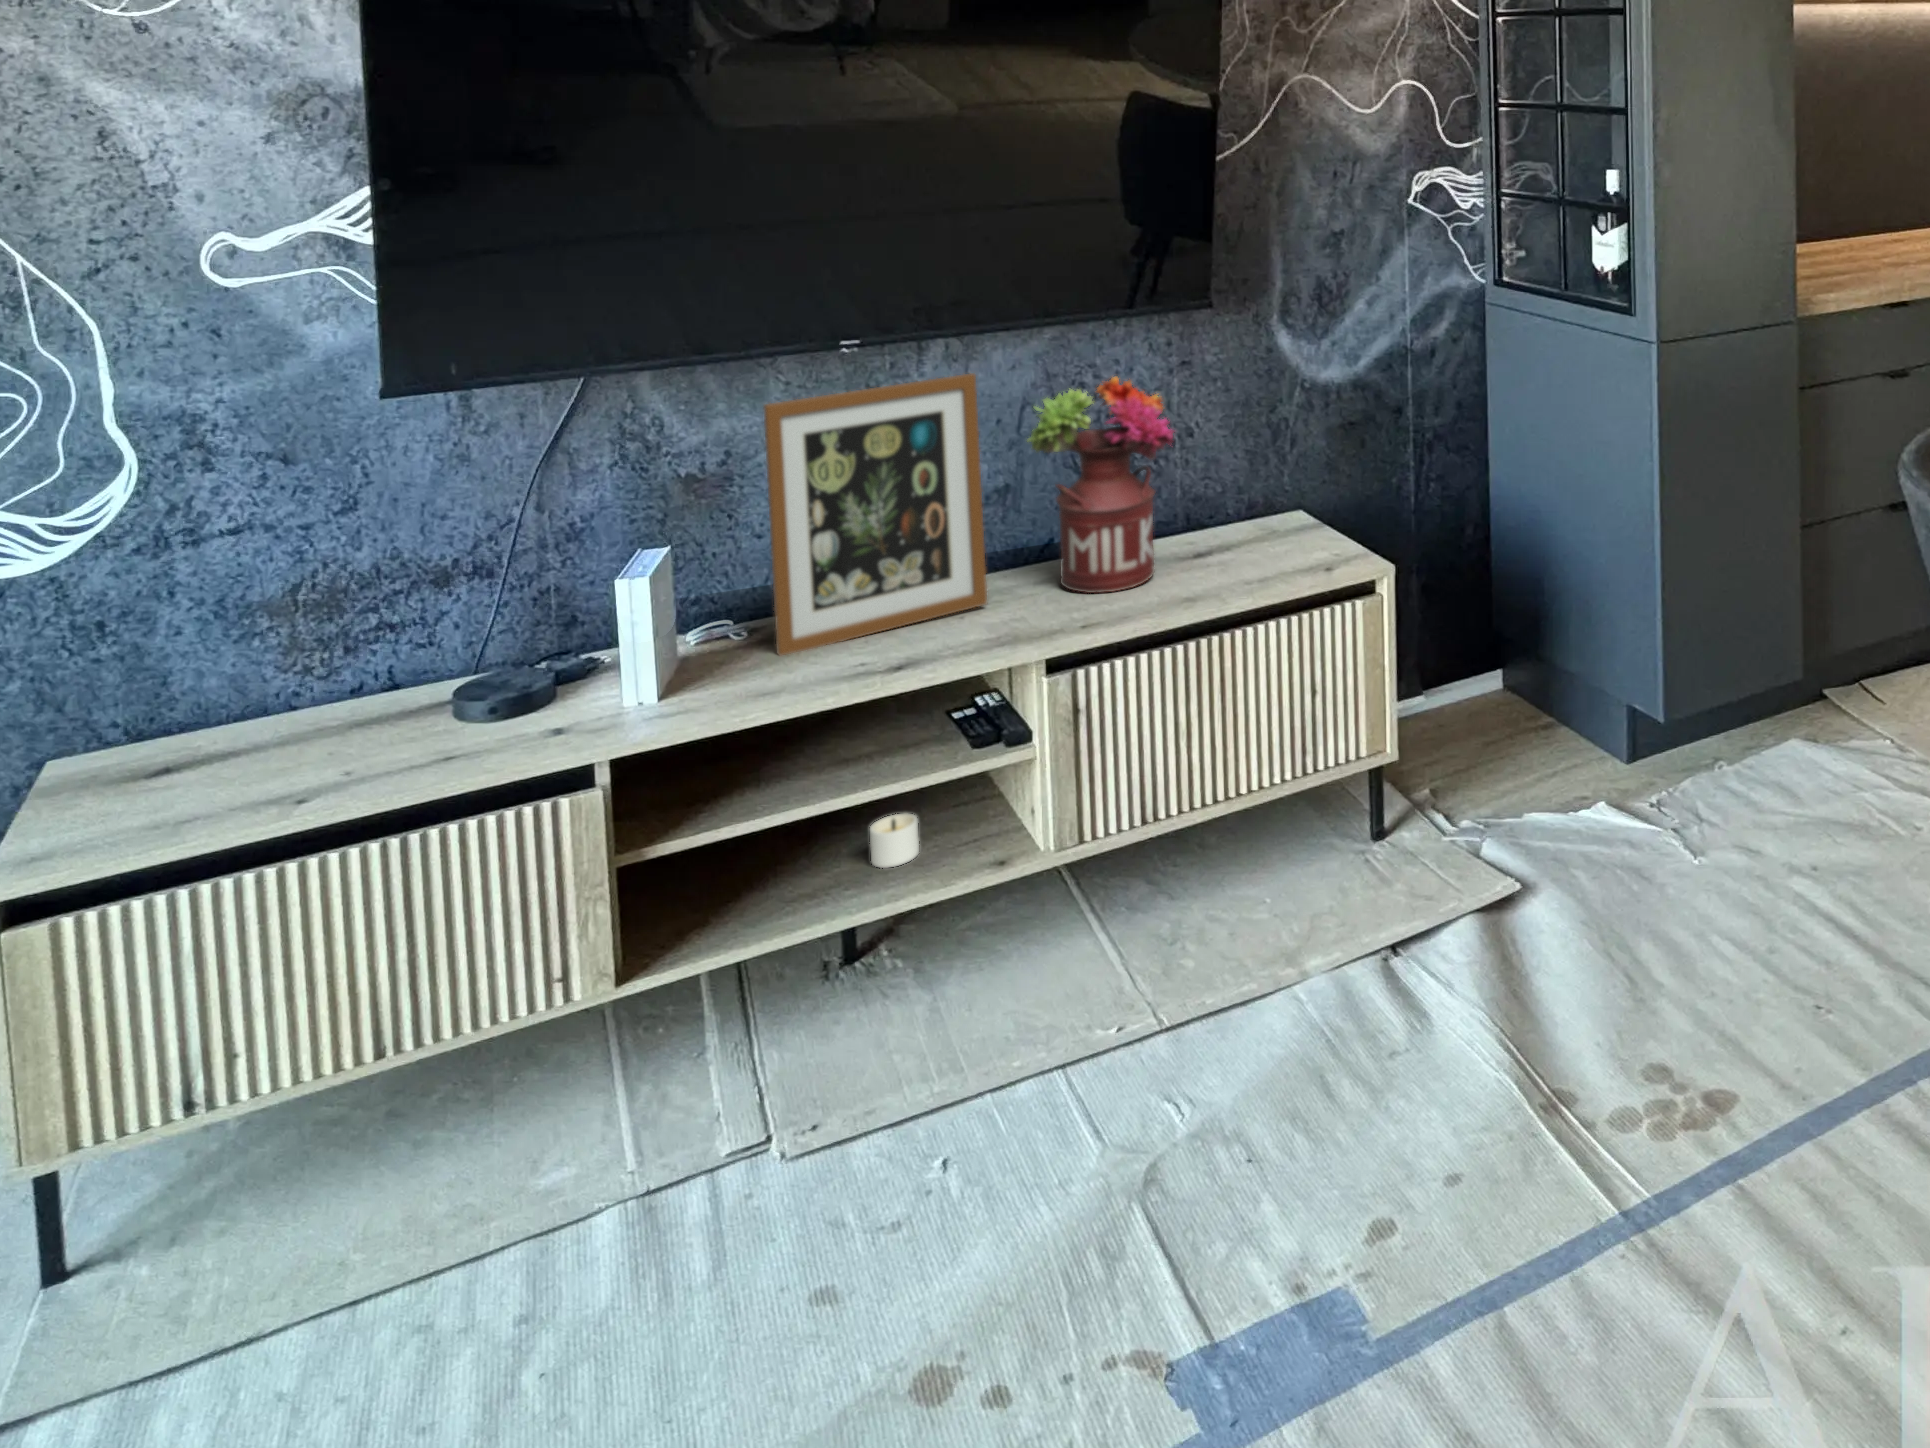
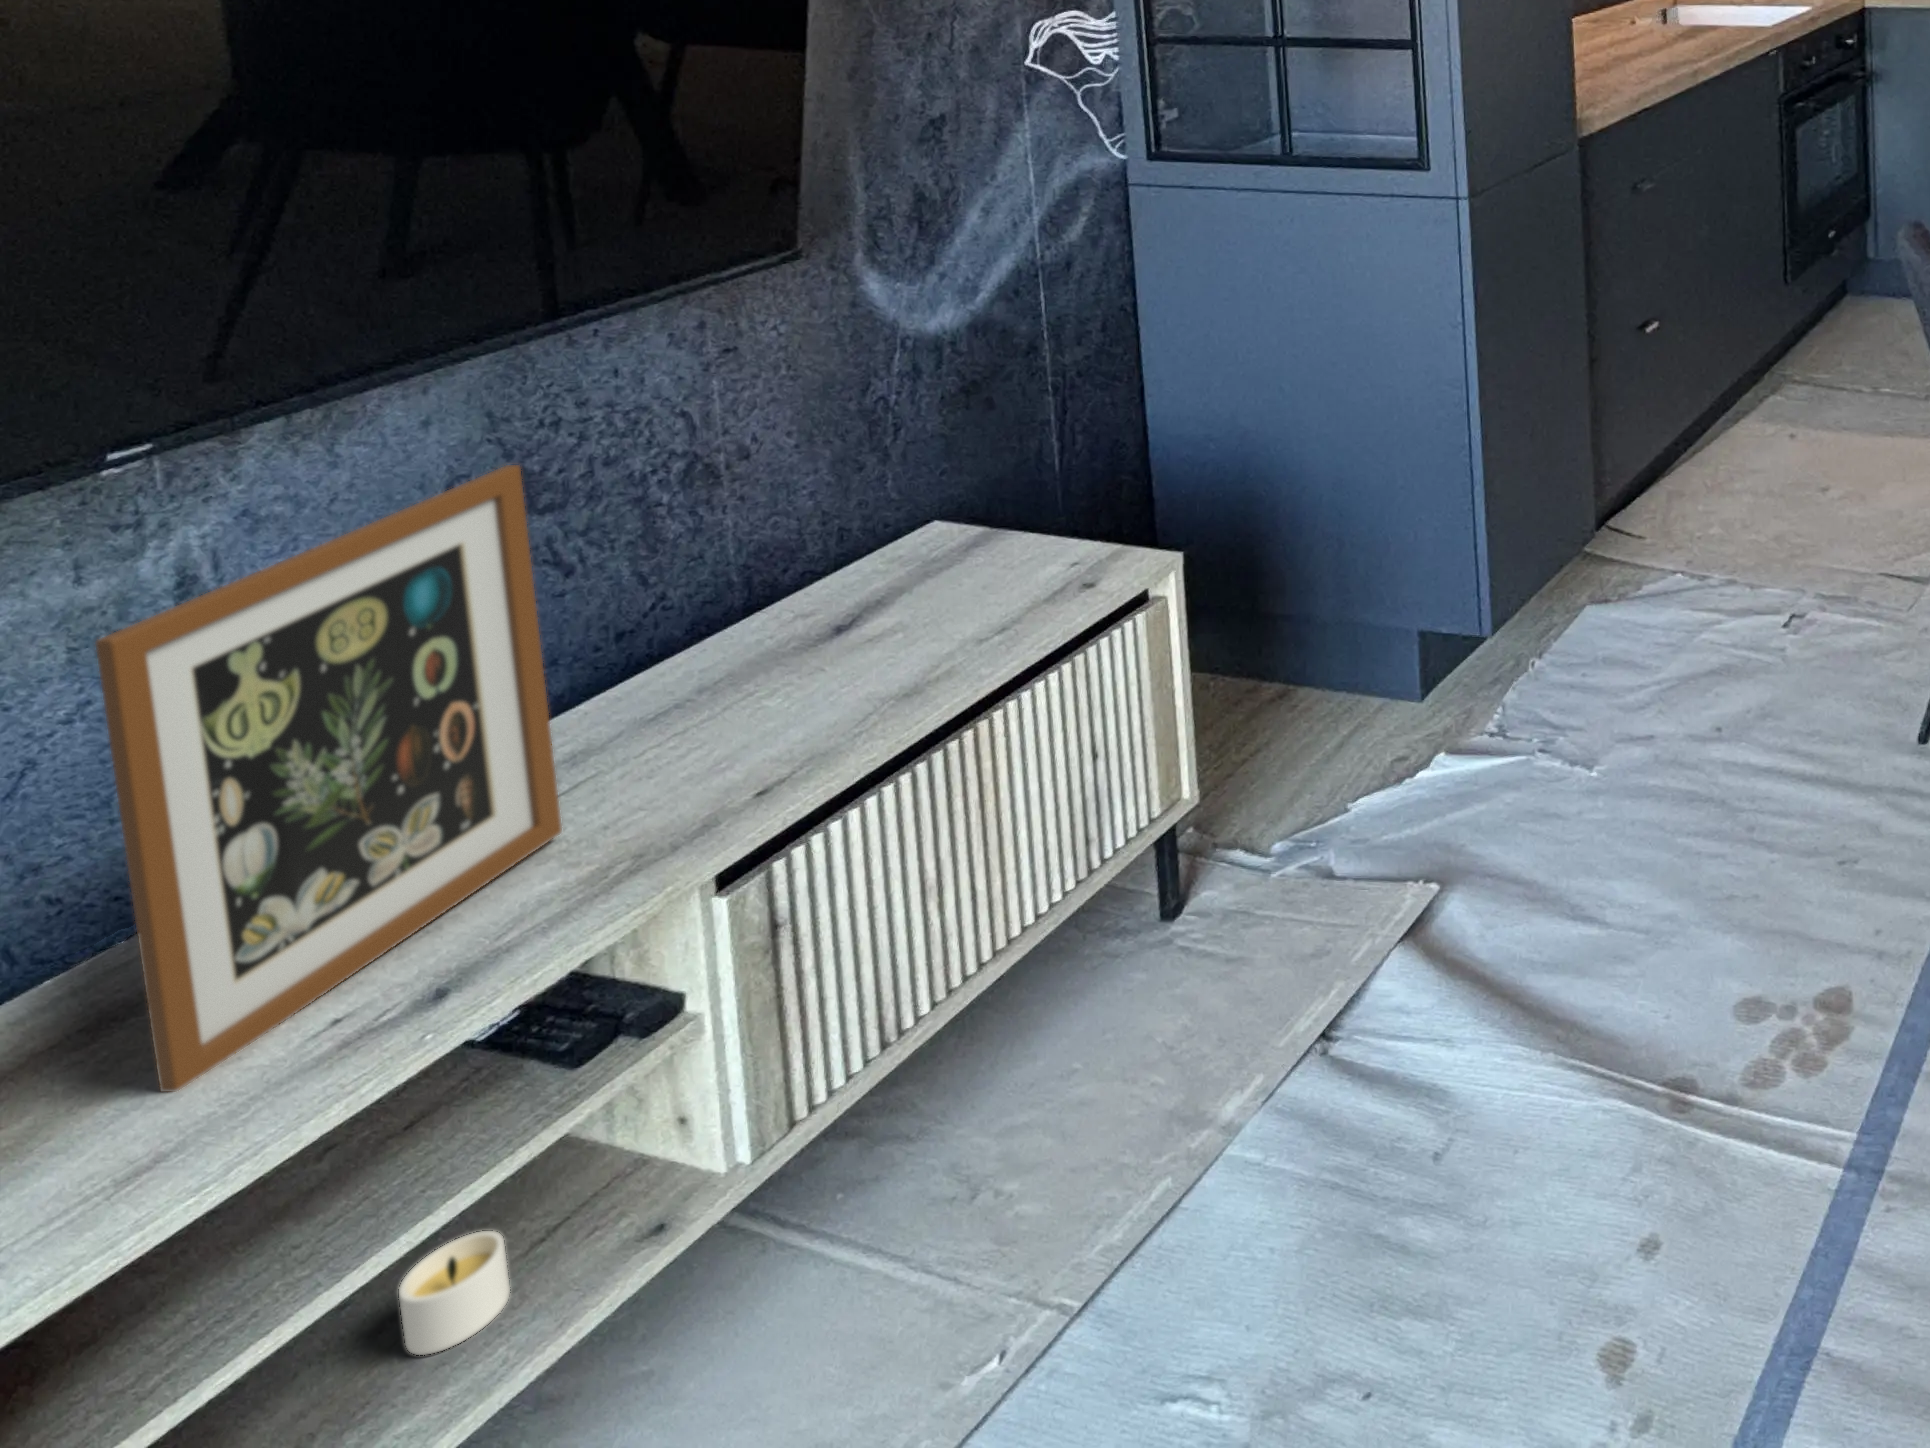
flower arrangement: present [1027,377,1175,593] -> none [599,406,883,756]

